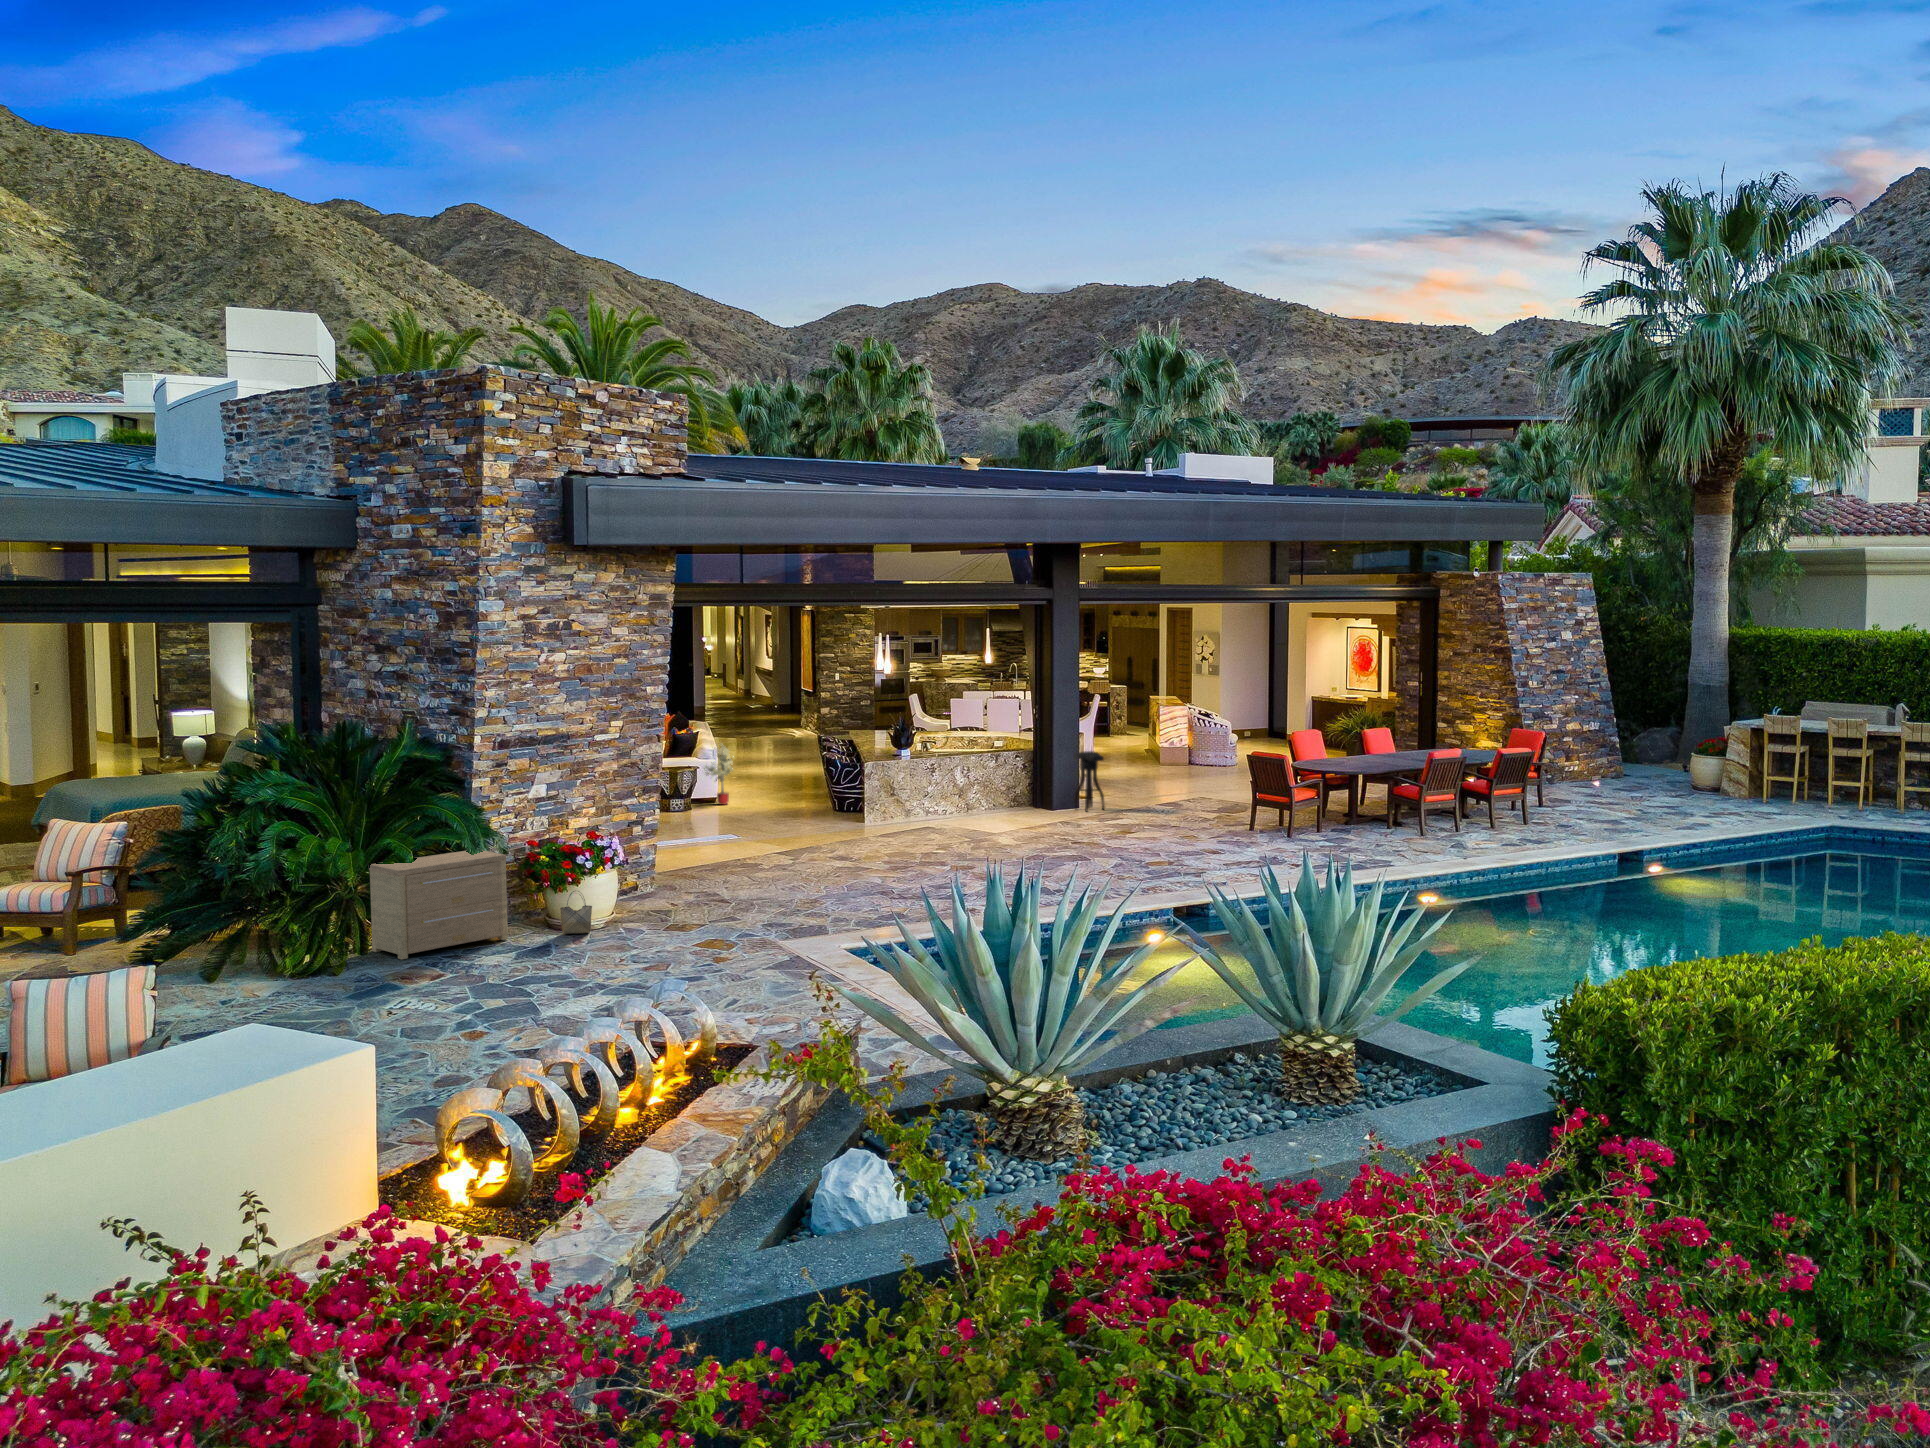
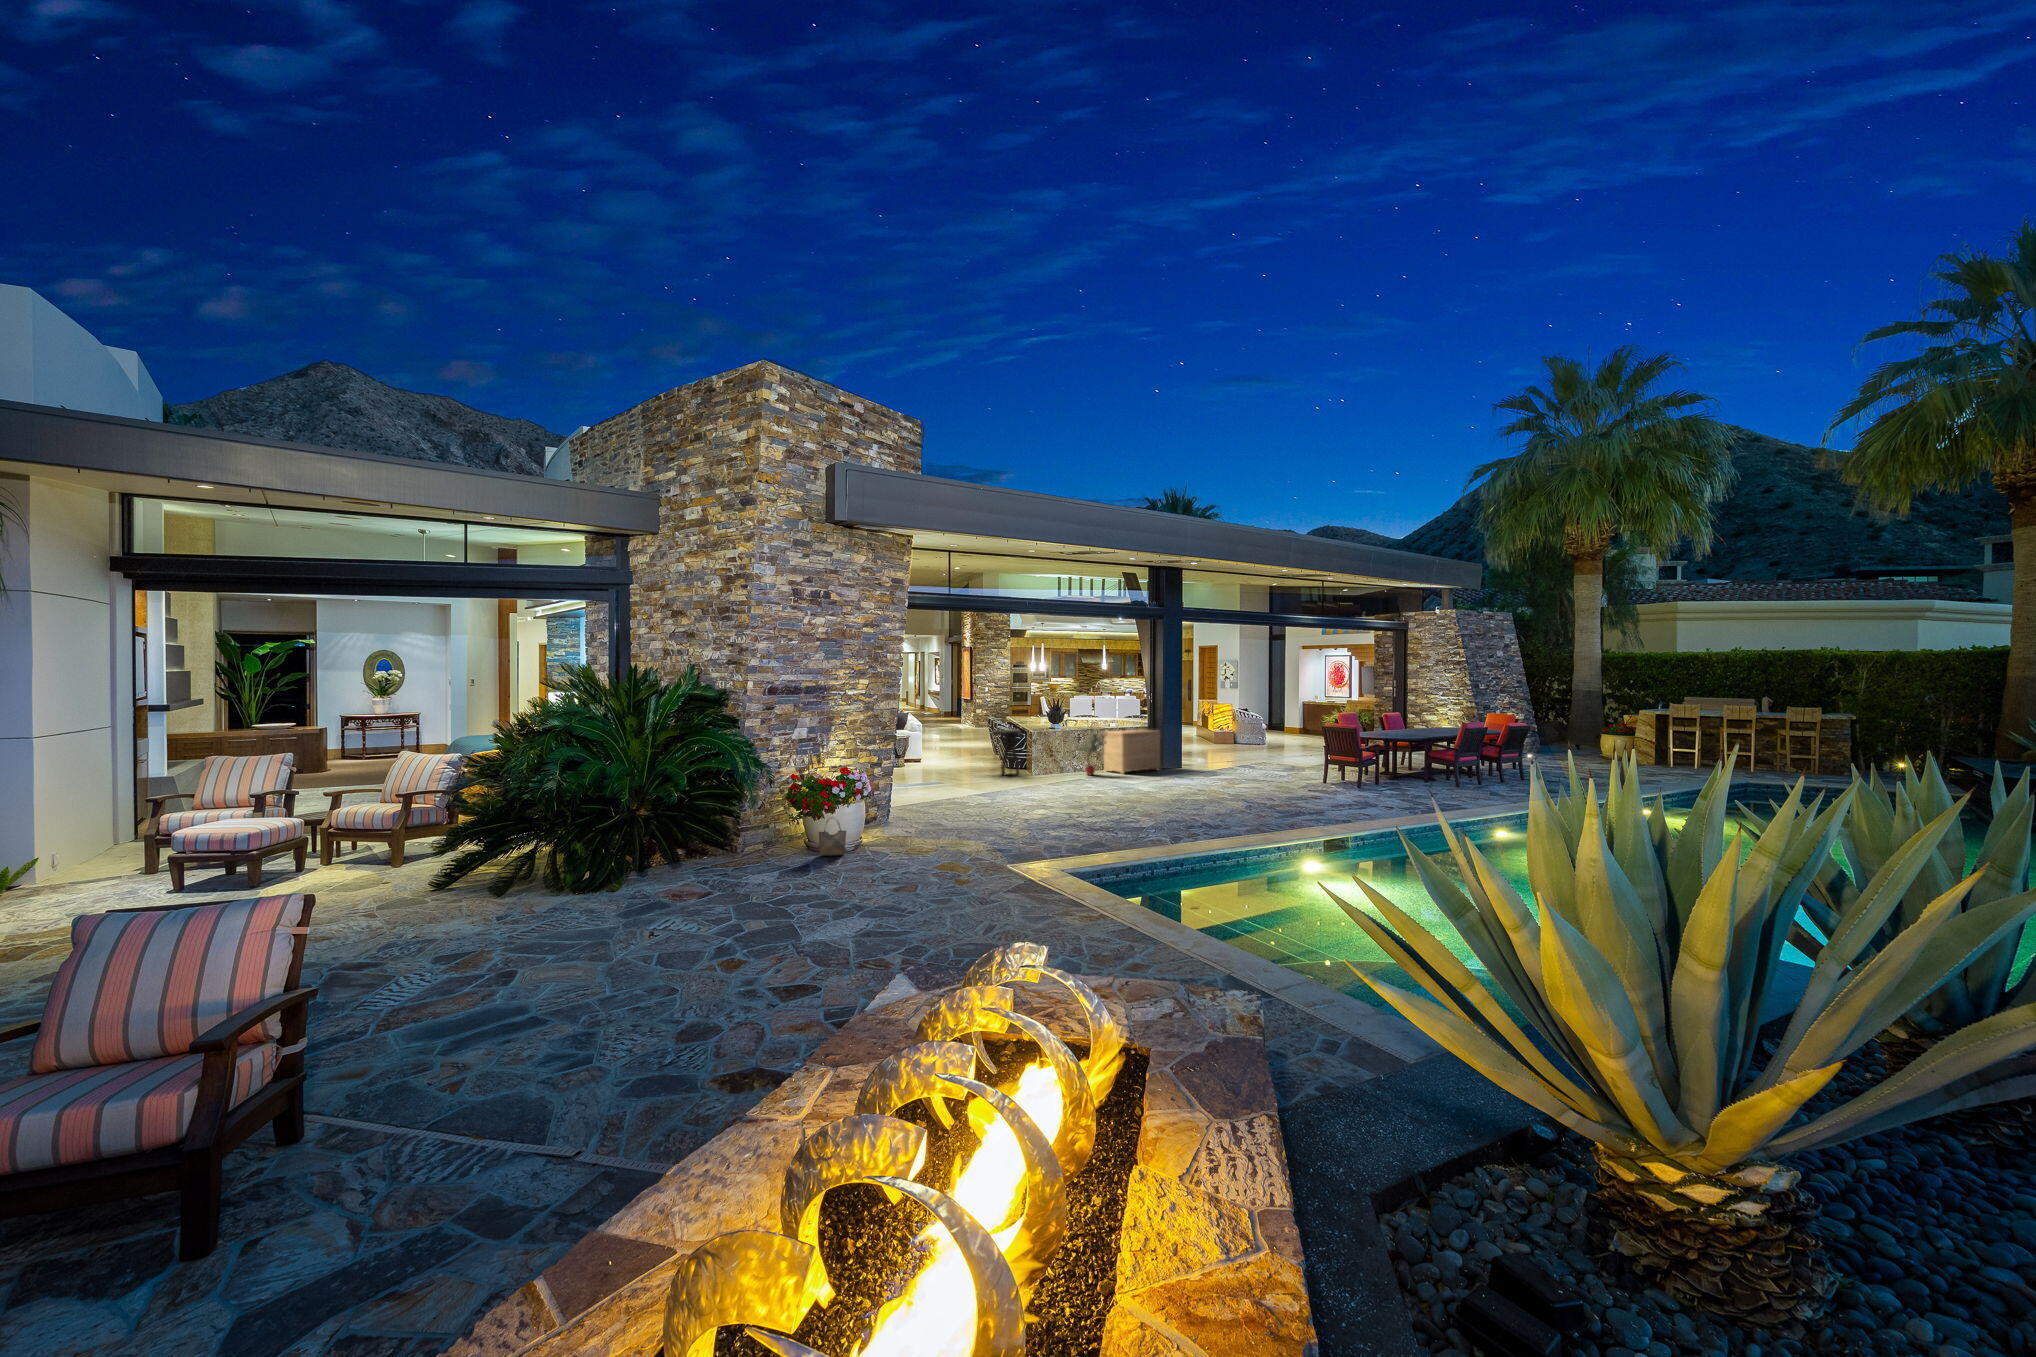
potted tree: present [704,744,734,805] -> present [1074,727,1107,775]
stool: present [1074,751,1105,811] -> present [992,729,1021,774]
side table: present [369,851,508,960] -> present [1104,729,1161,774]

